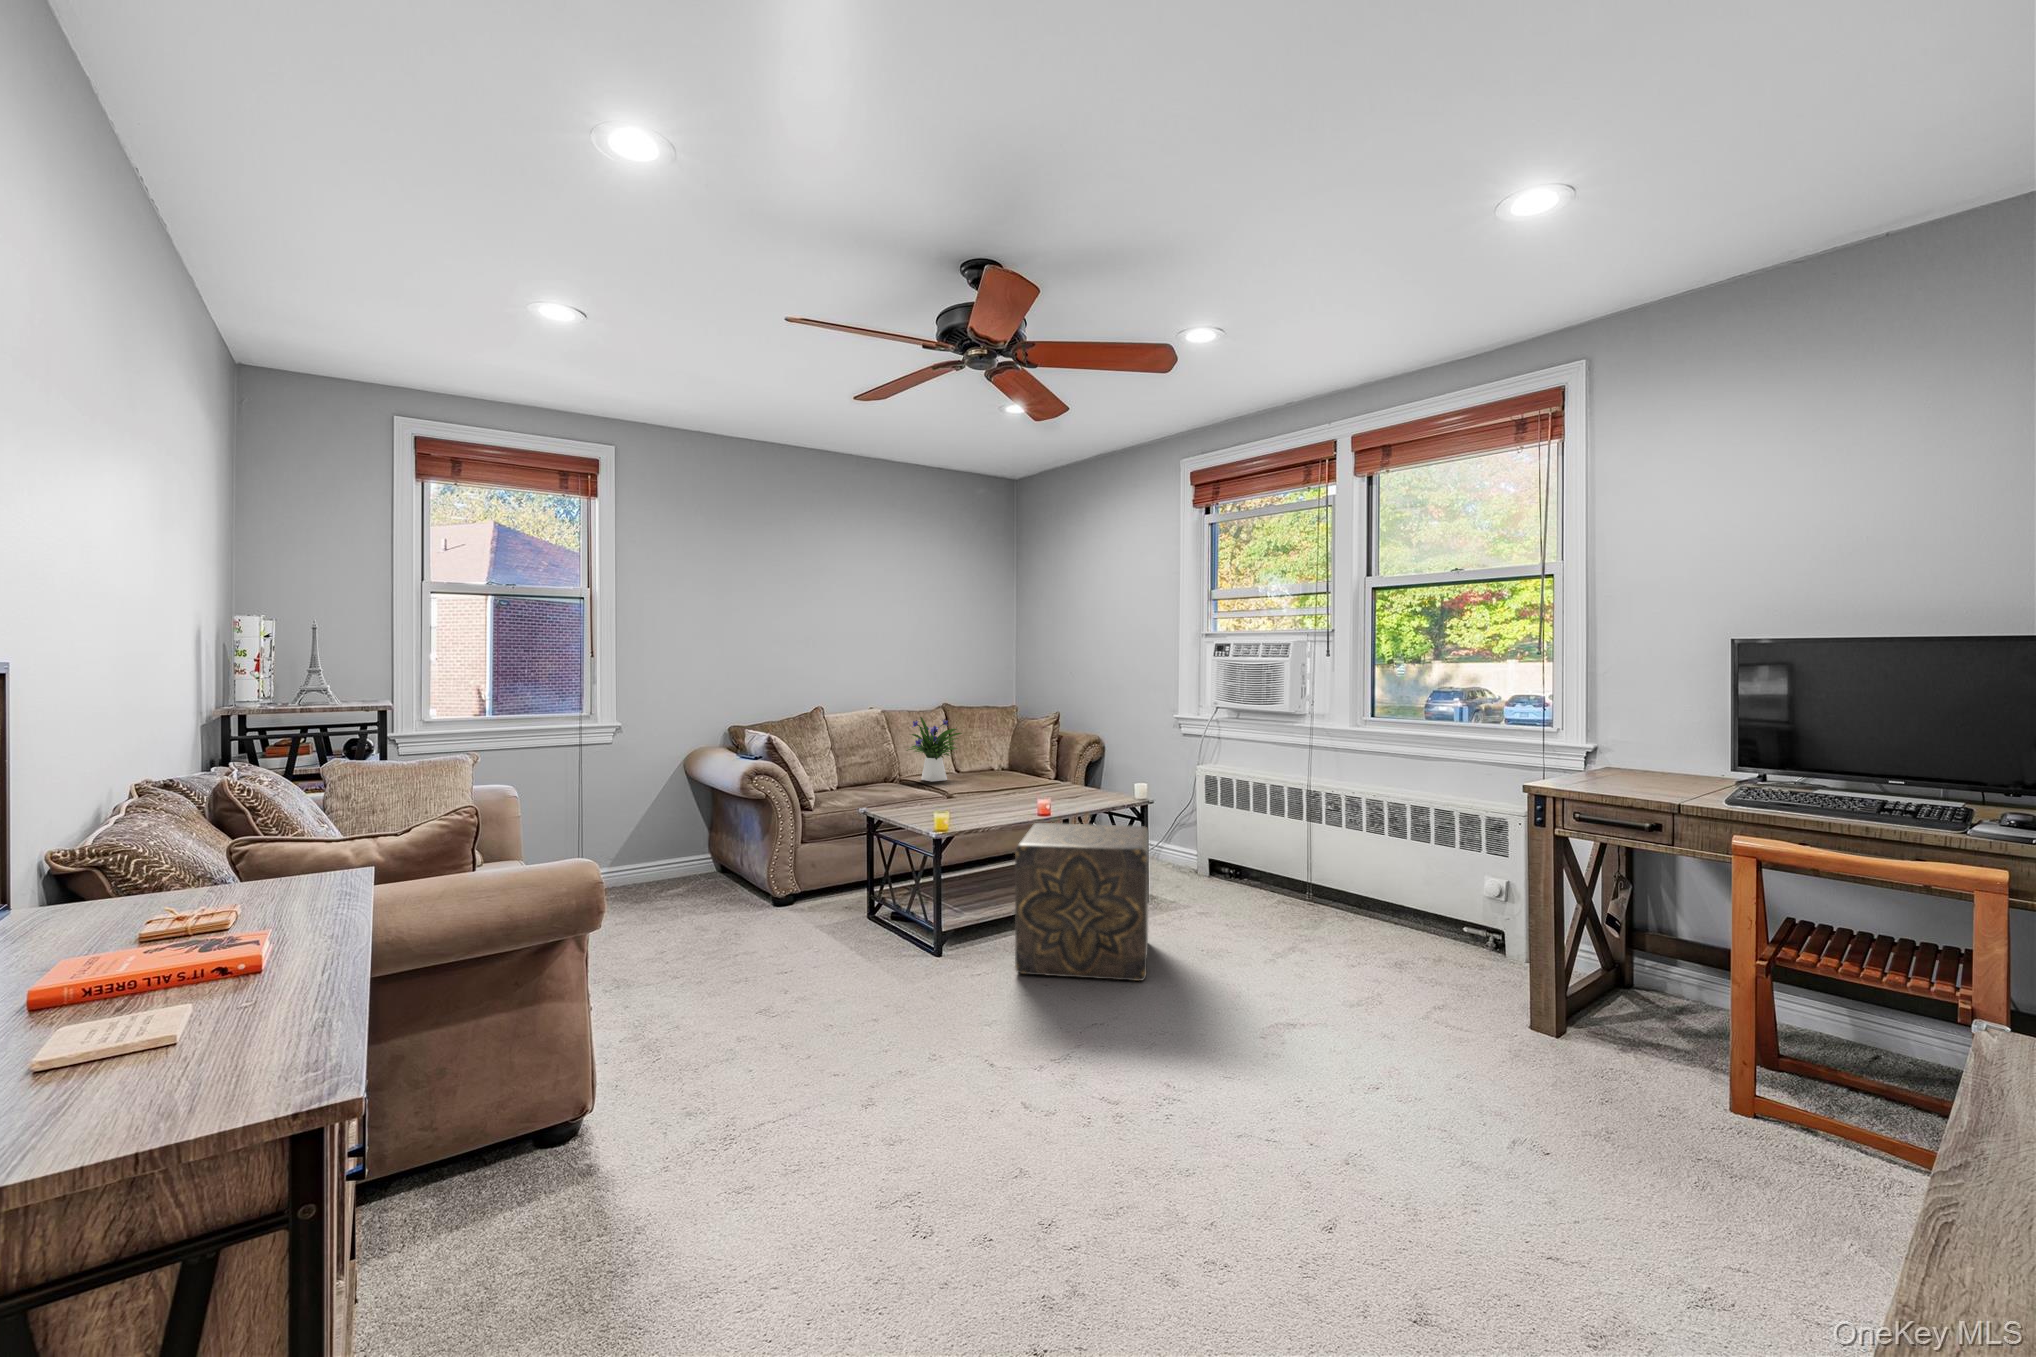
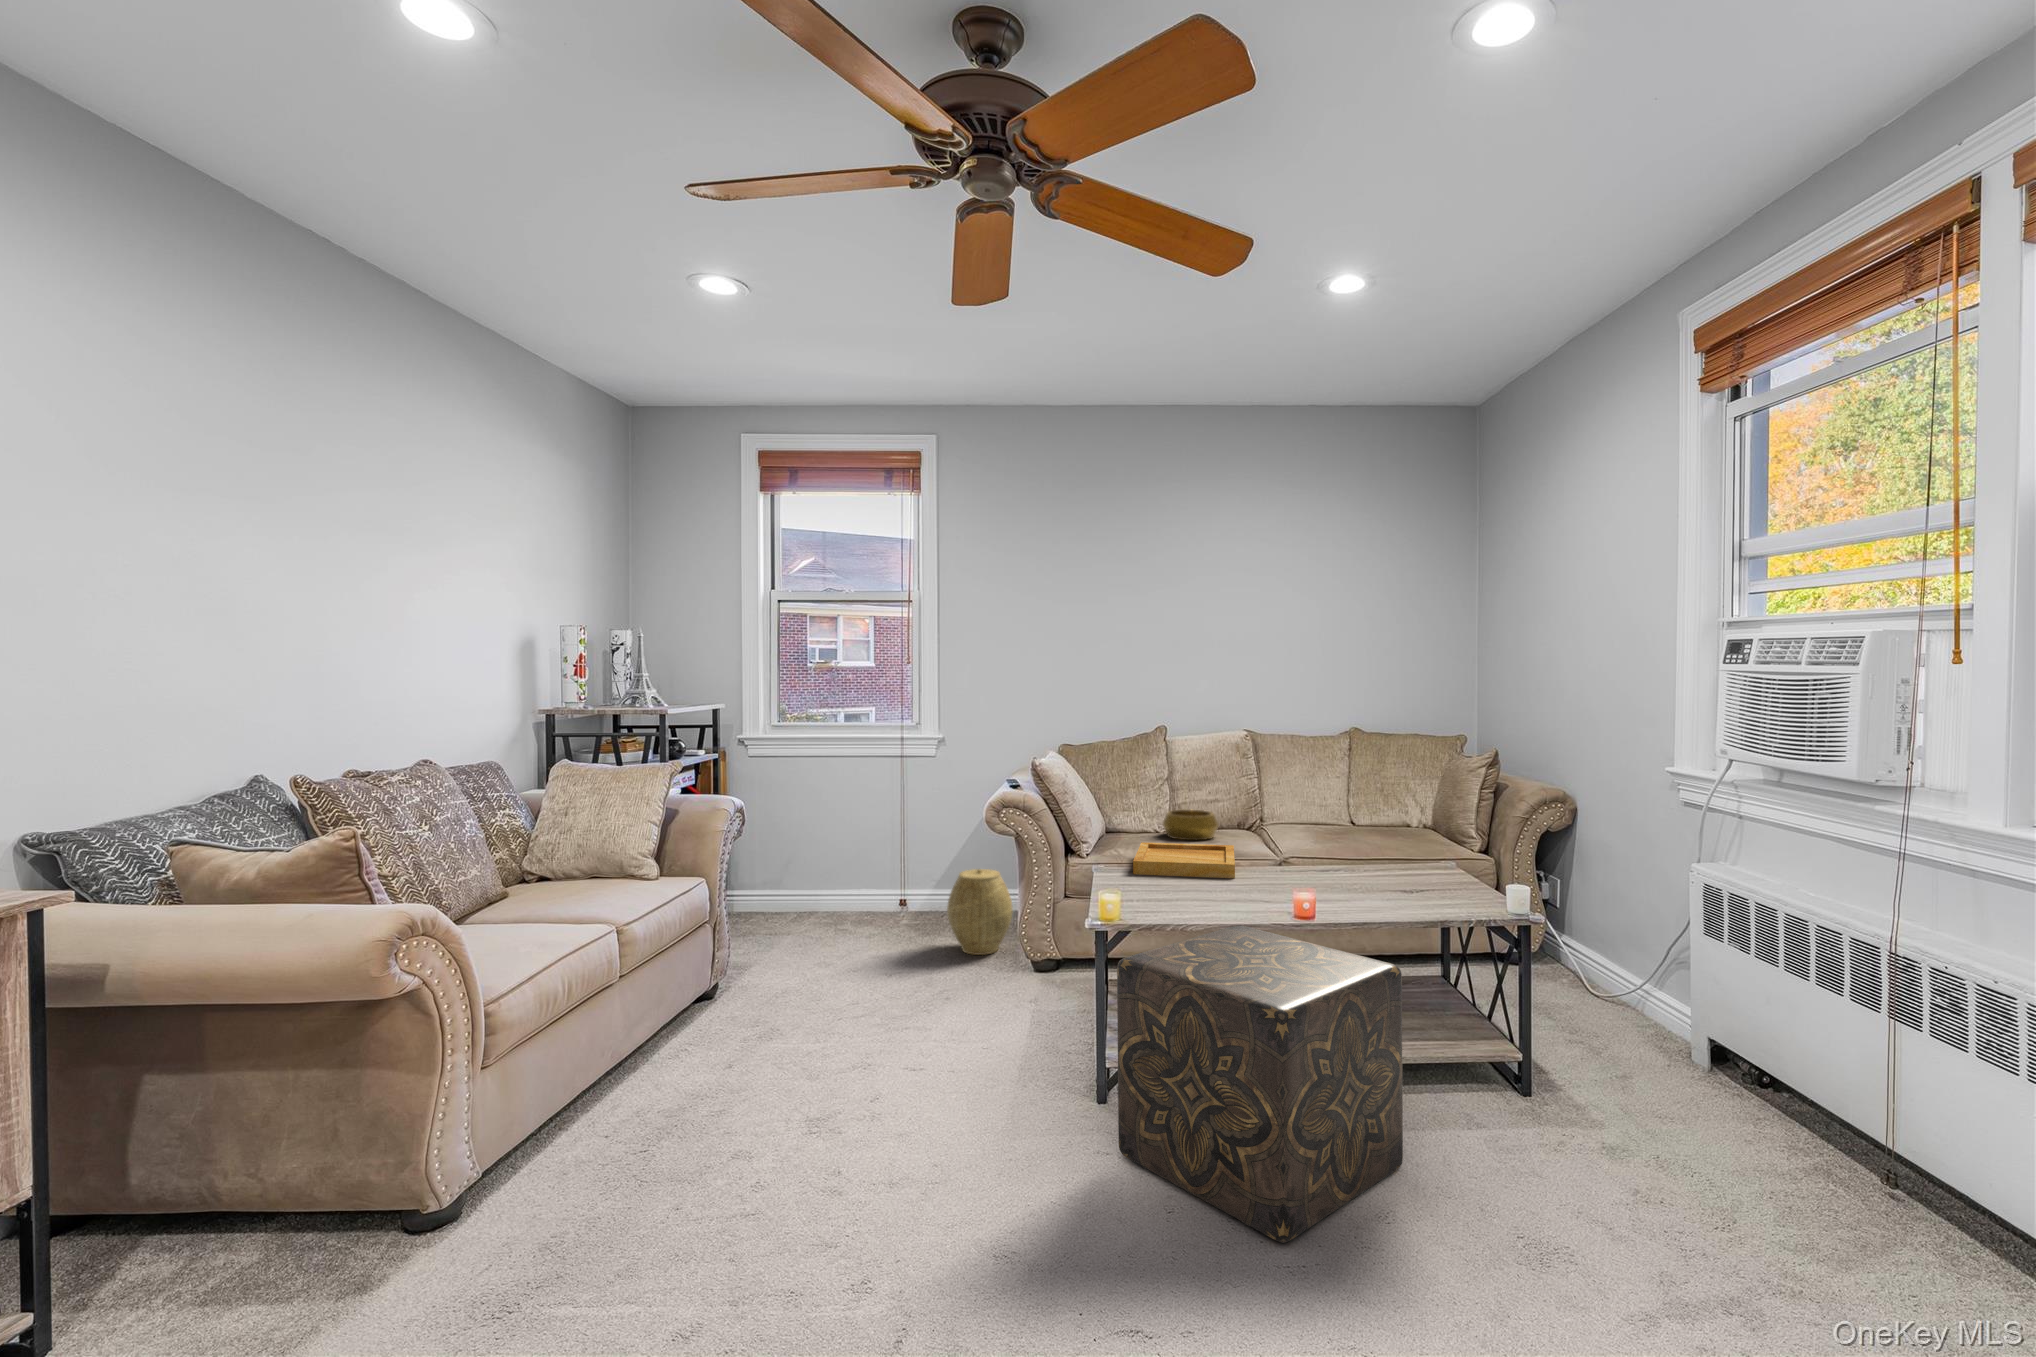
flower arrangement: present [907,717,962,782] -> none [1256,746,1342,834]
decorative bowl: none [849,769,893,791] -> present [1163,810,1219,840]
tray: none [877,786,970,811] -> present [1133,842,1235,878]
woven basket: none [693,832,753,907] -> present [947,869,1013,955]

